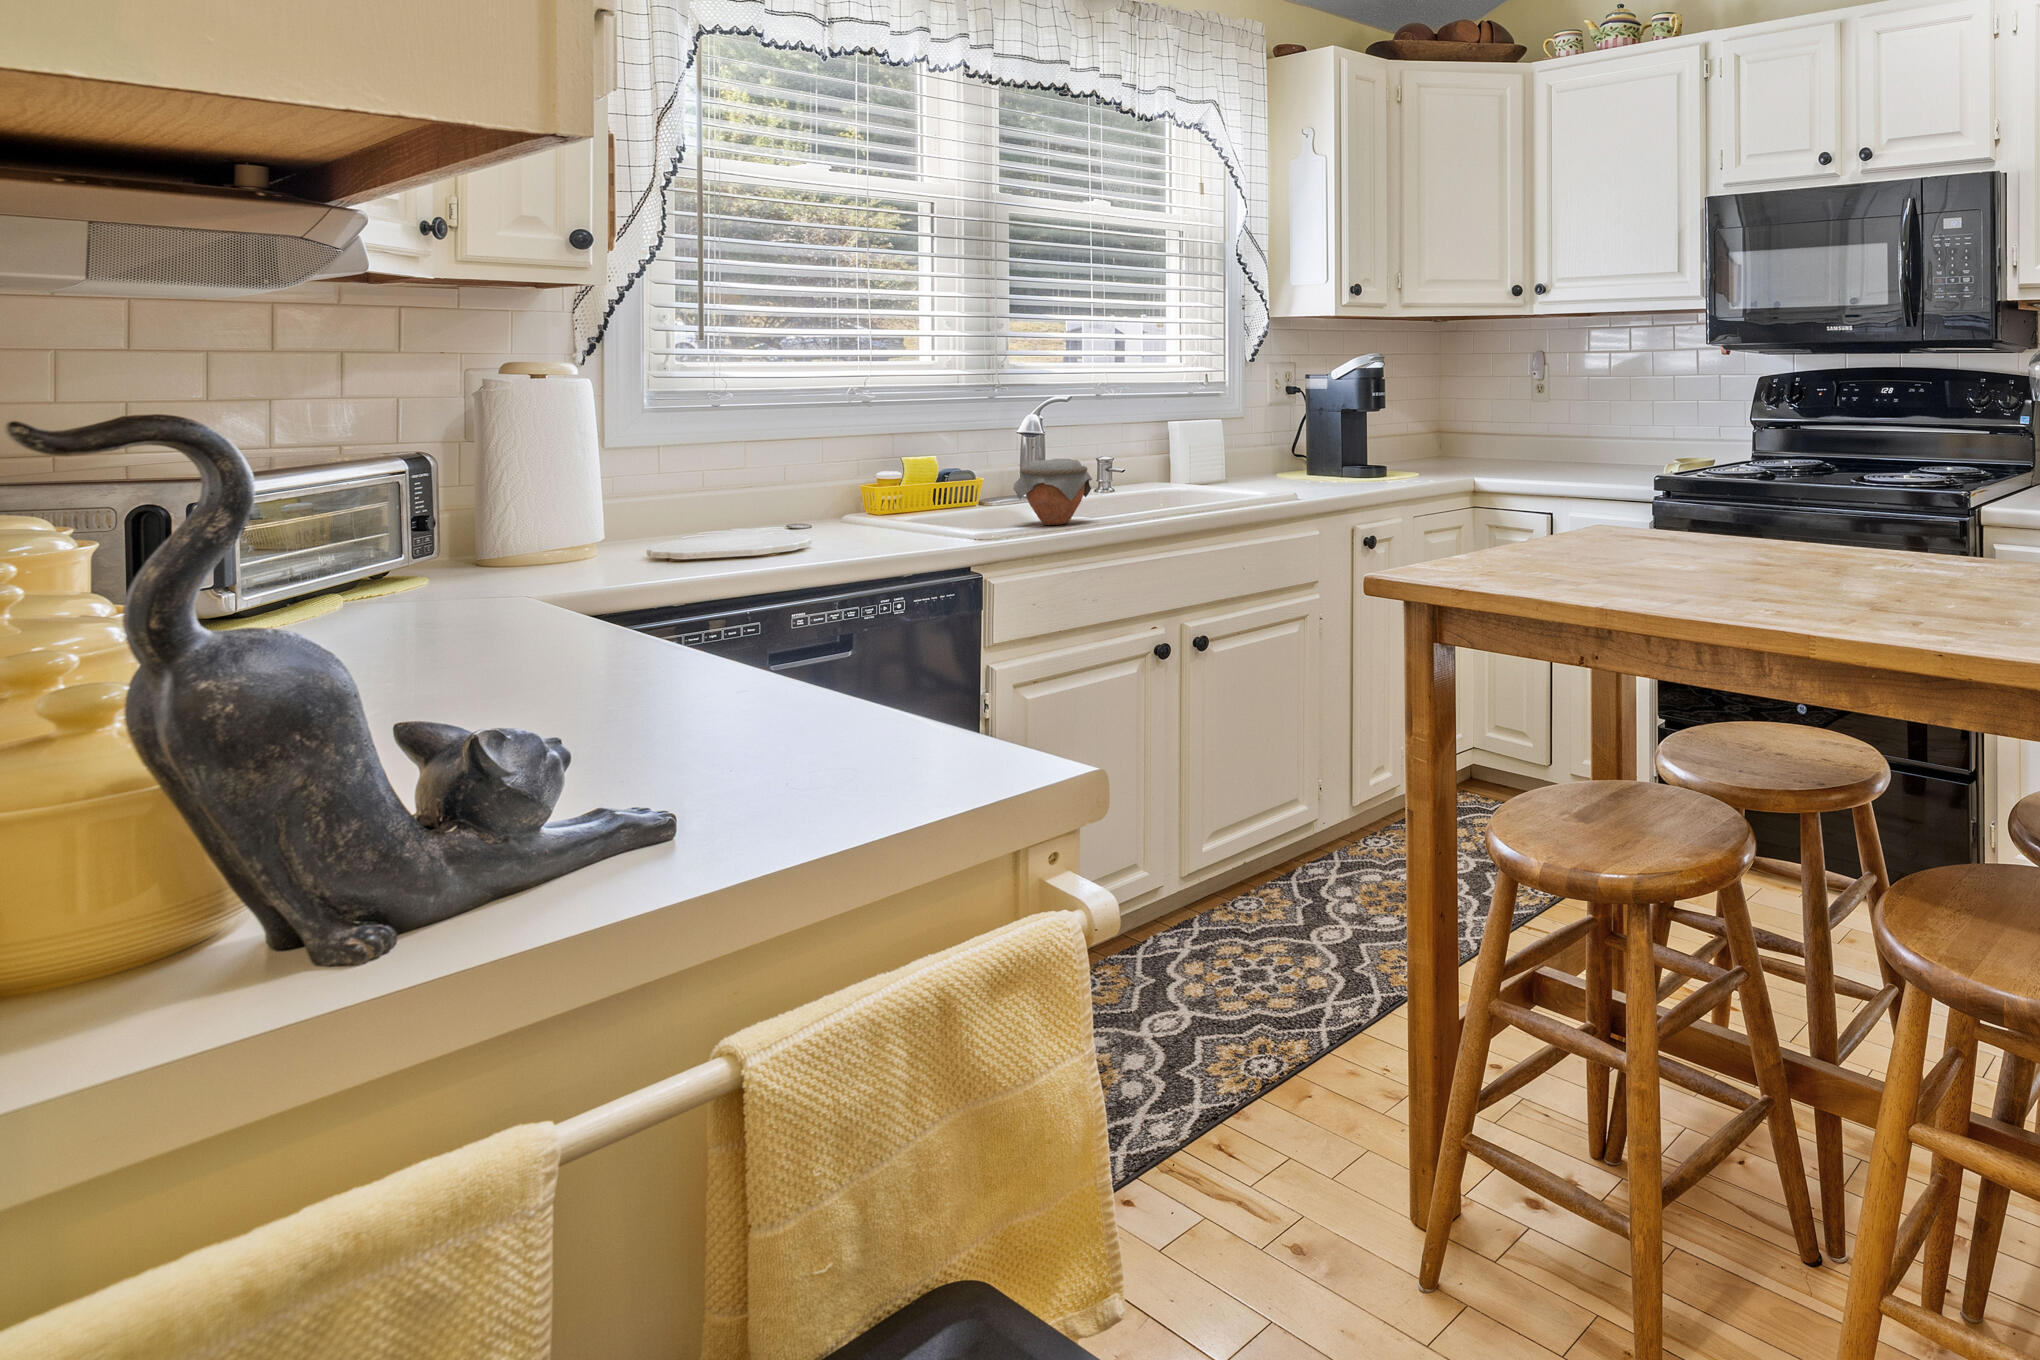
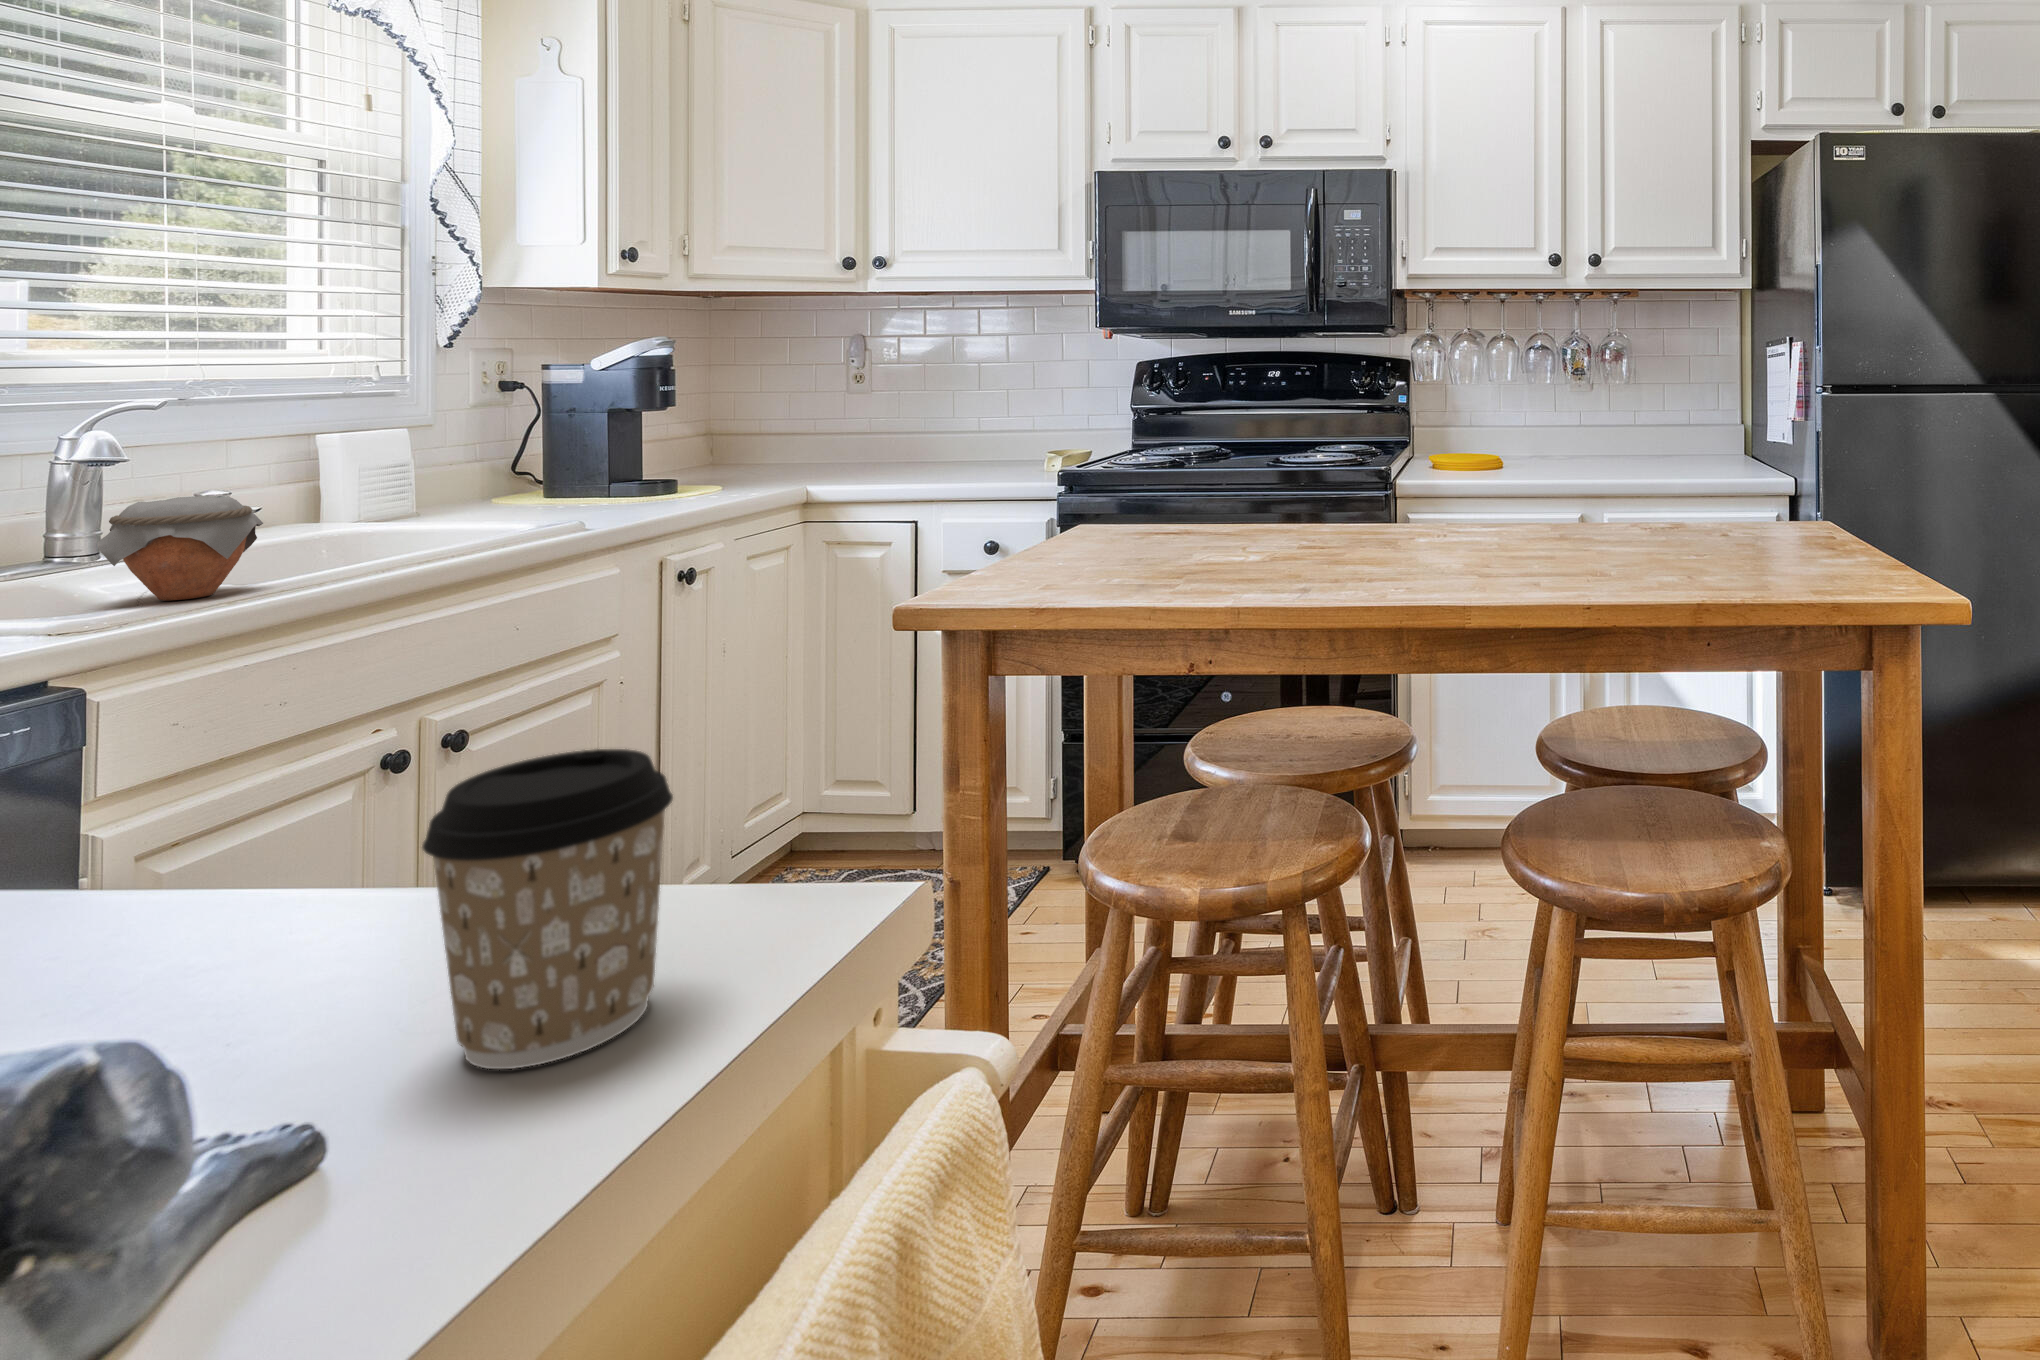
coffee cup: none [781,625,920,808] -> present [422,749,673,1069]

